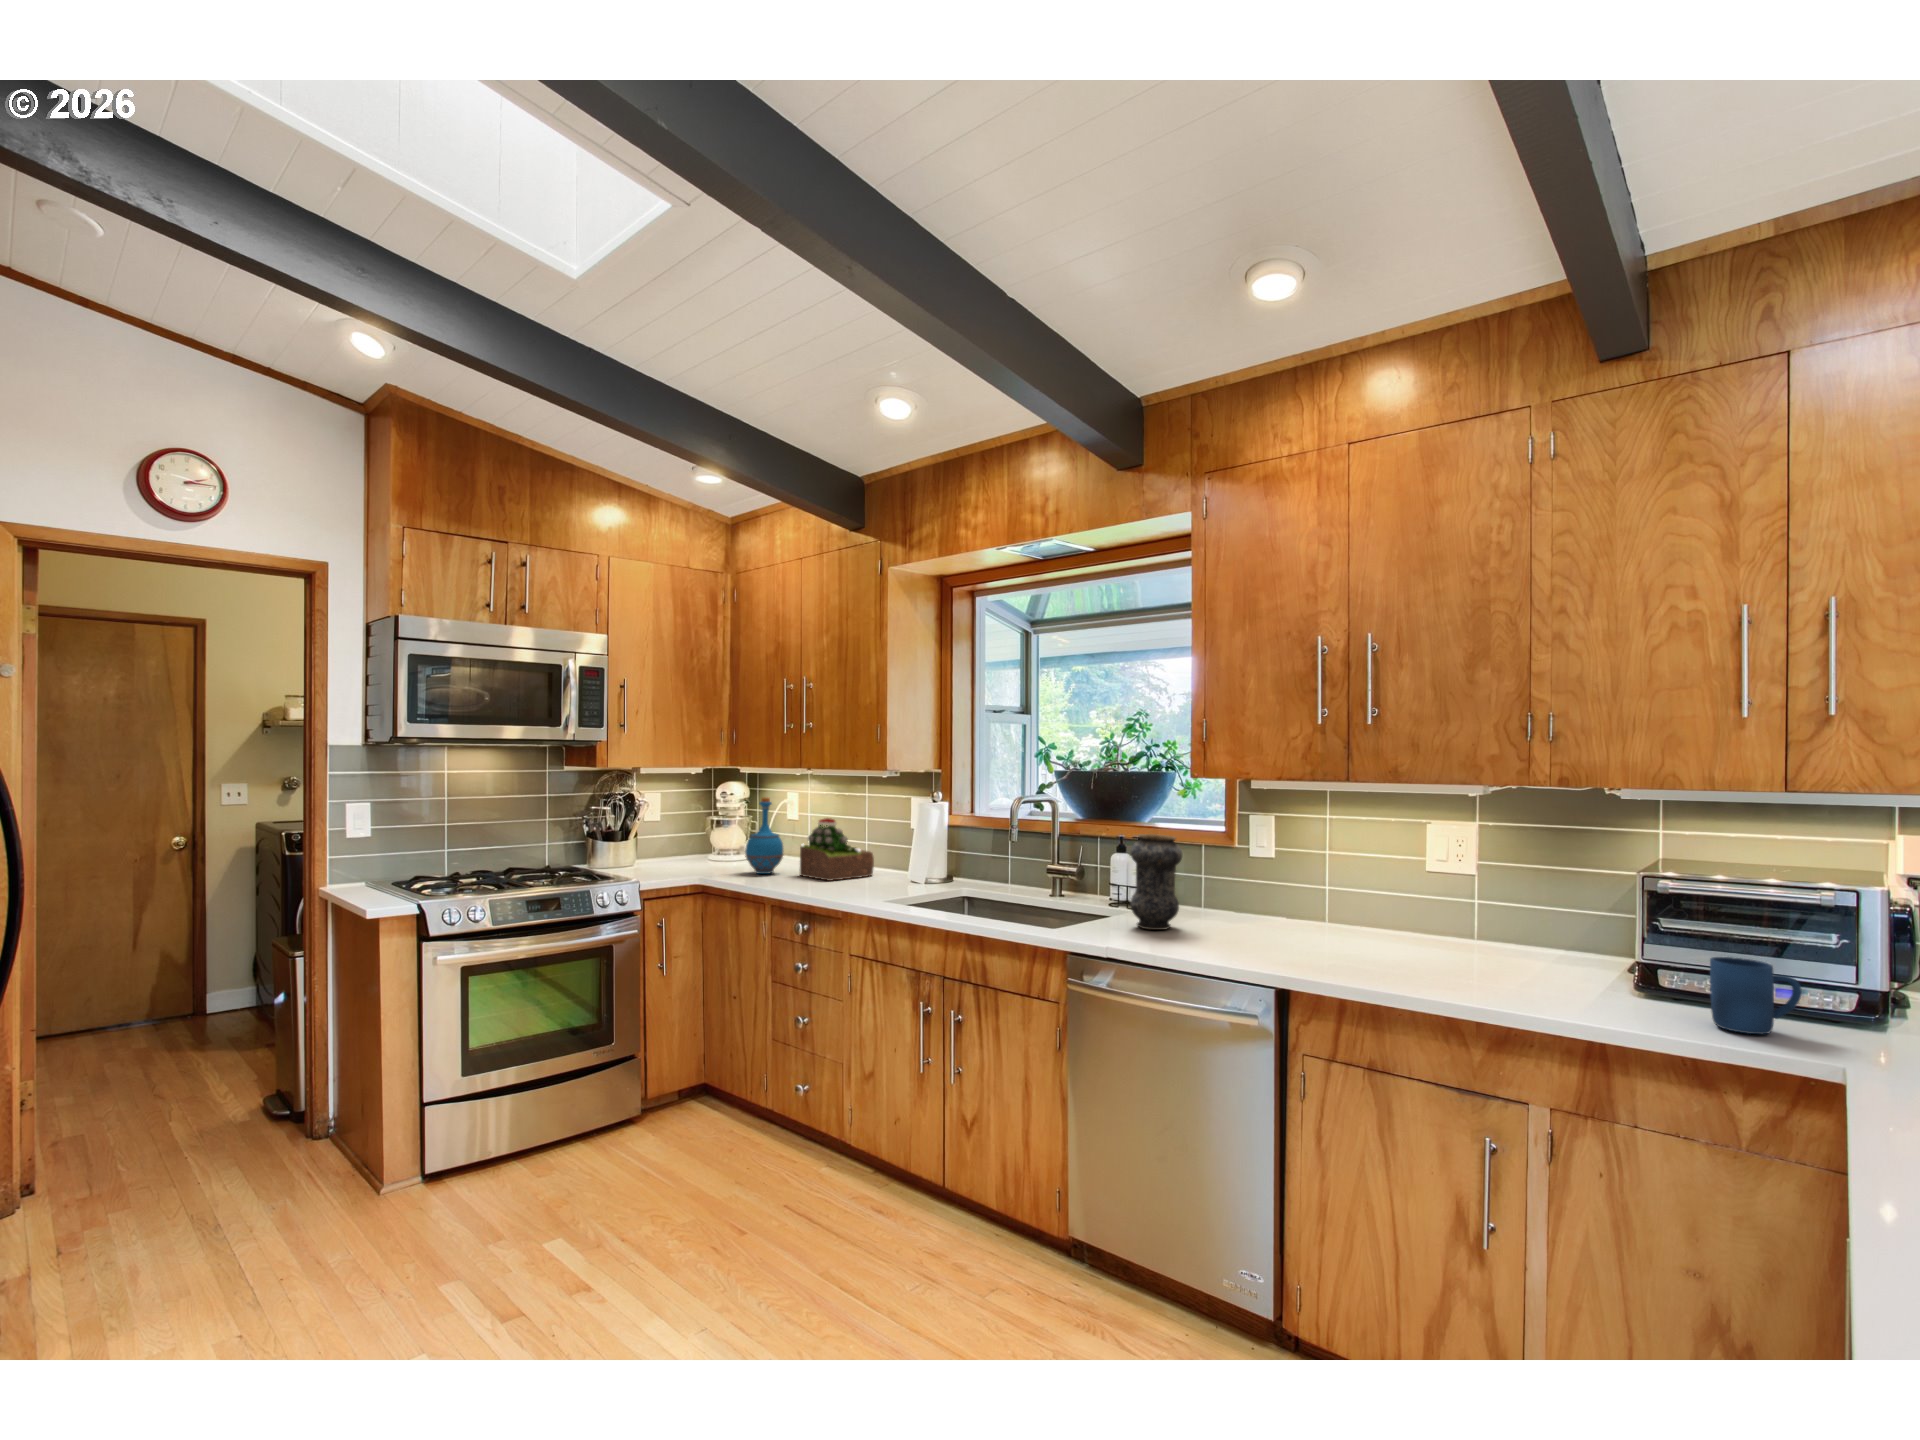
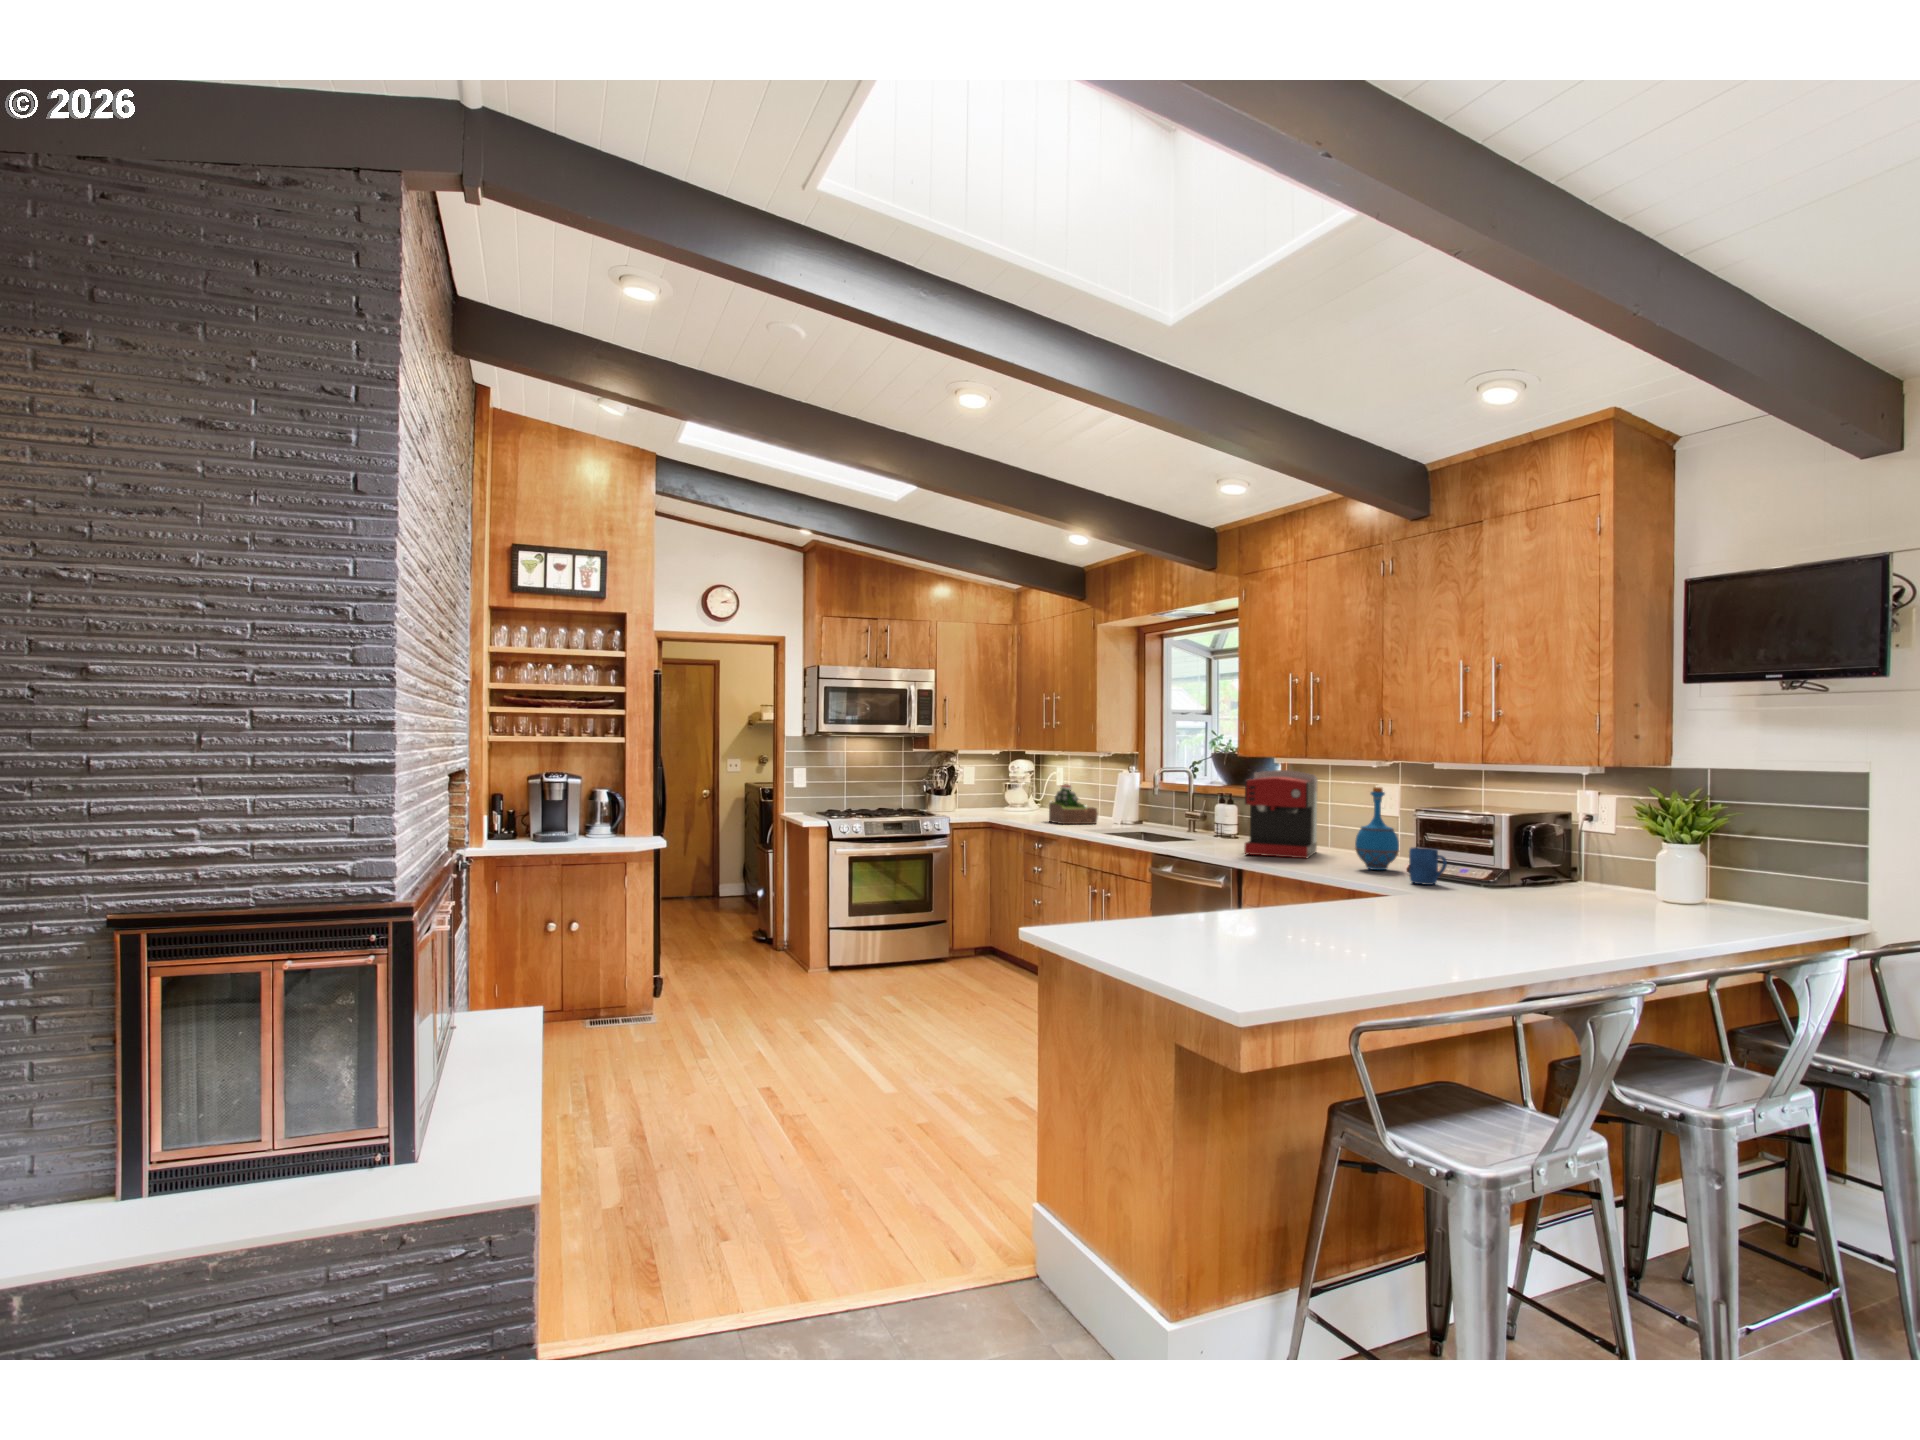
bottle: present [745,797,783,874] -> present [1355,787,1399,870]
coffee maker: none [1223,800,1354,952] -> present [1244,770,1318,858]
vase: present [1130,834,1182,930] -> none [1202,790,1234,847]

